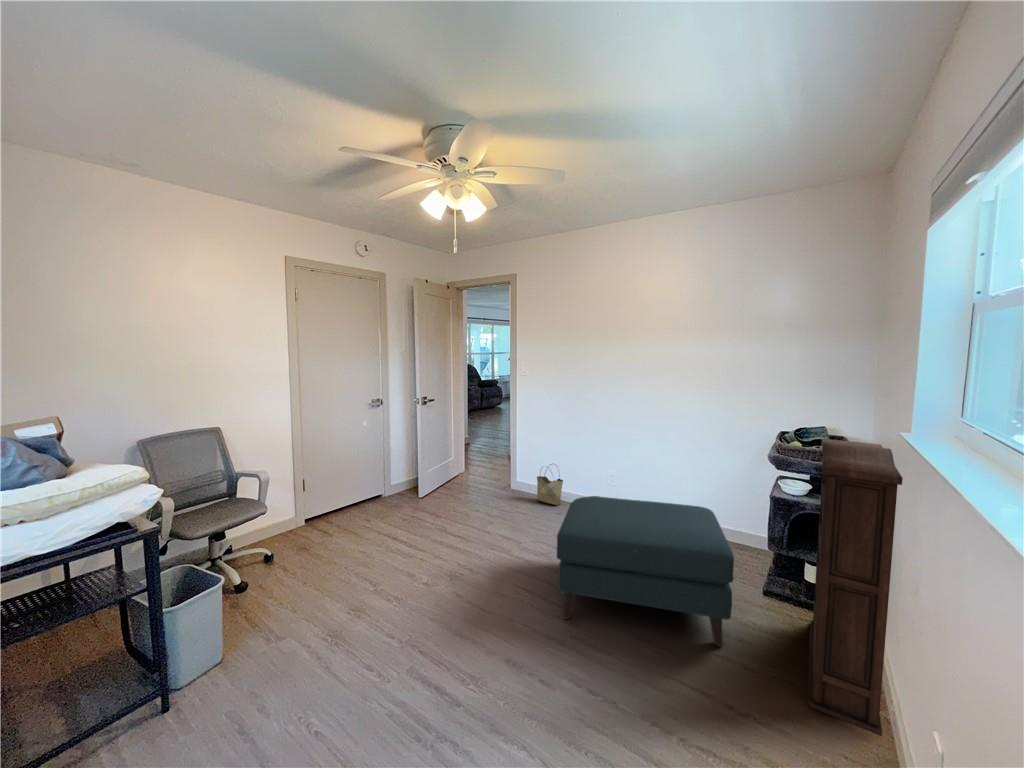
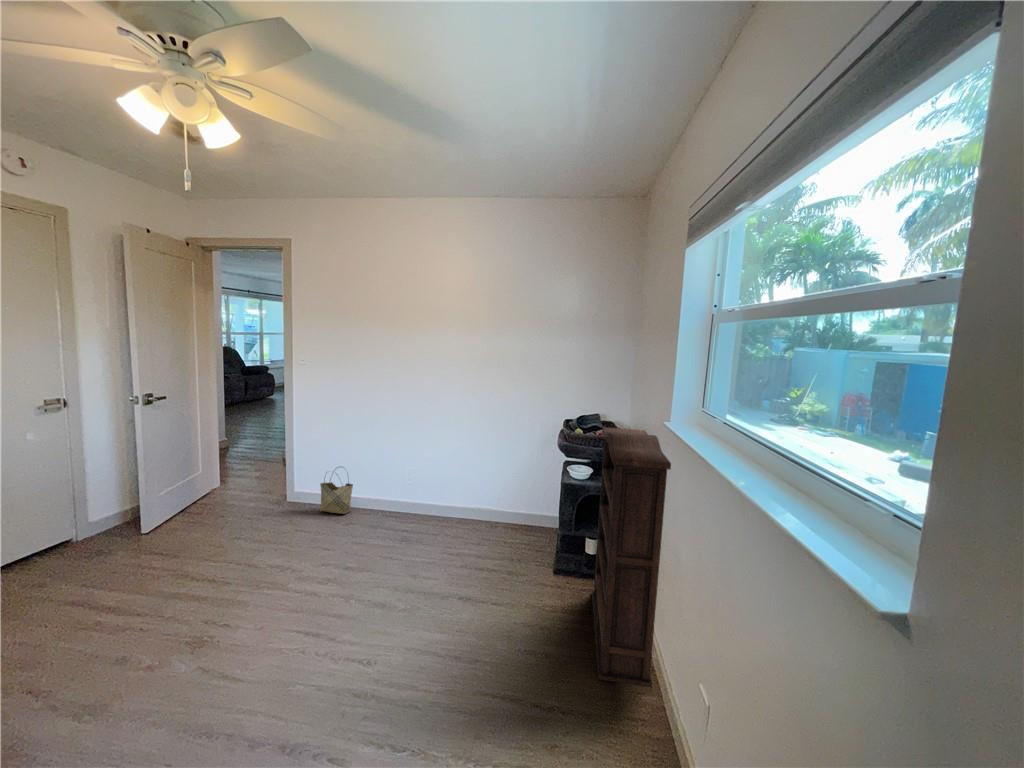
ottoman: present [557,496,734,647] -> none [347,500,536,658]

